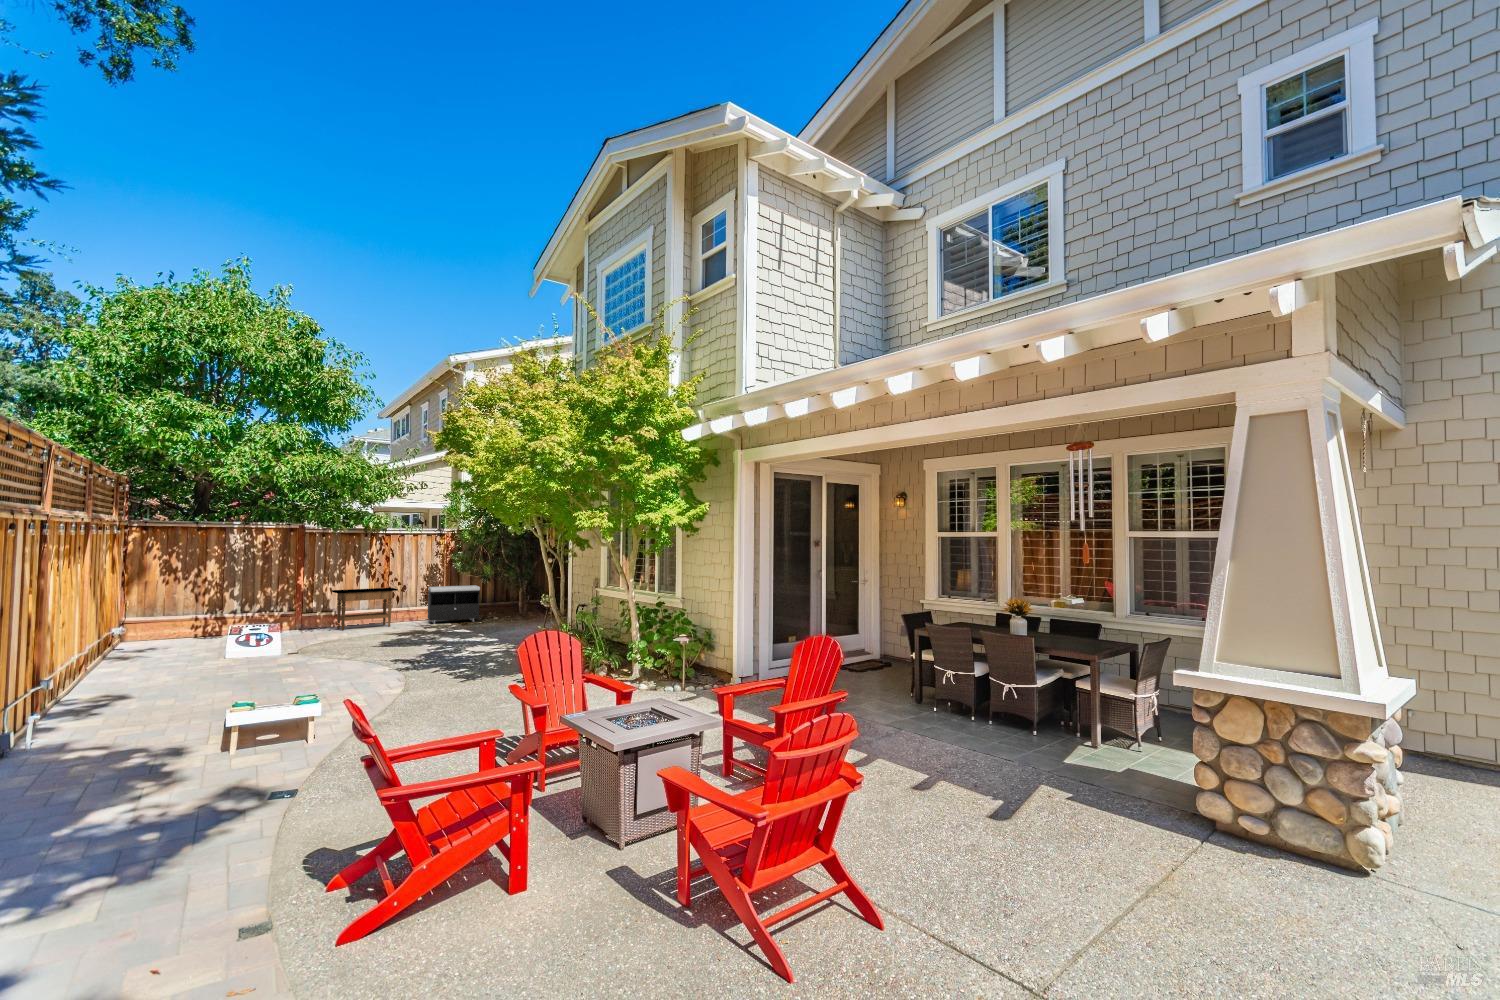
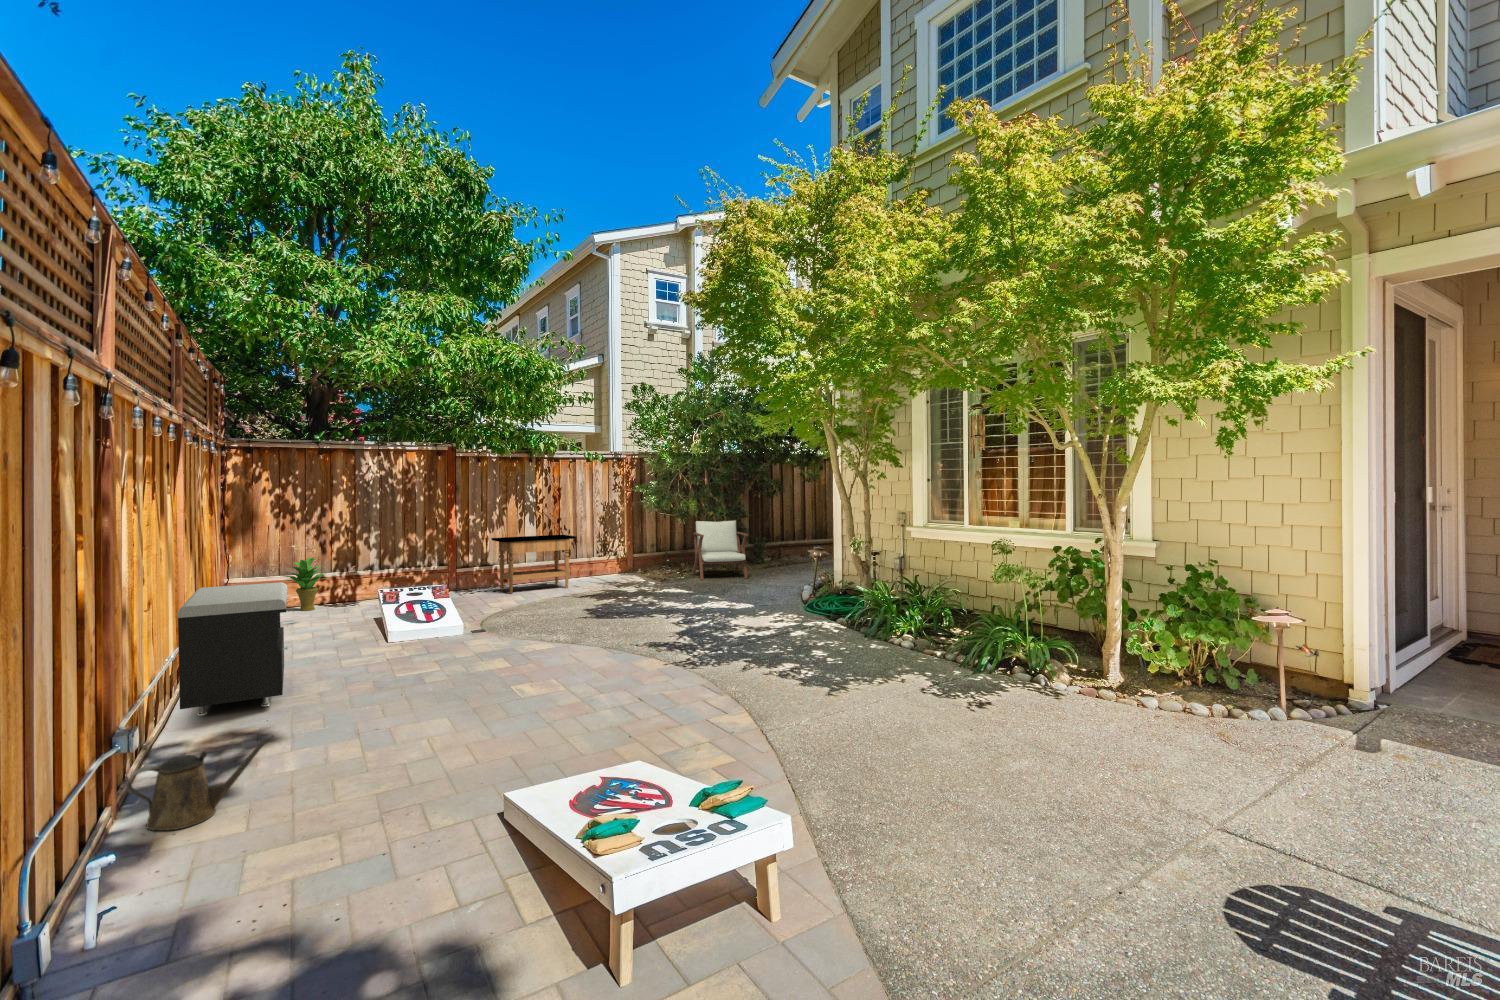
lounge chair: none [498,577,536,621] -> present [692,521,748,580]
storage bench: present [428,585,480,624] -> present [178,582,287,716]
potted plant: none [164,604,201,642] -> present [286,557,326,611]
watering can: none [45,685,122,725] -> present [126,735,274,830]

